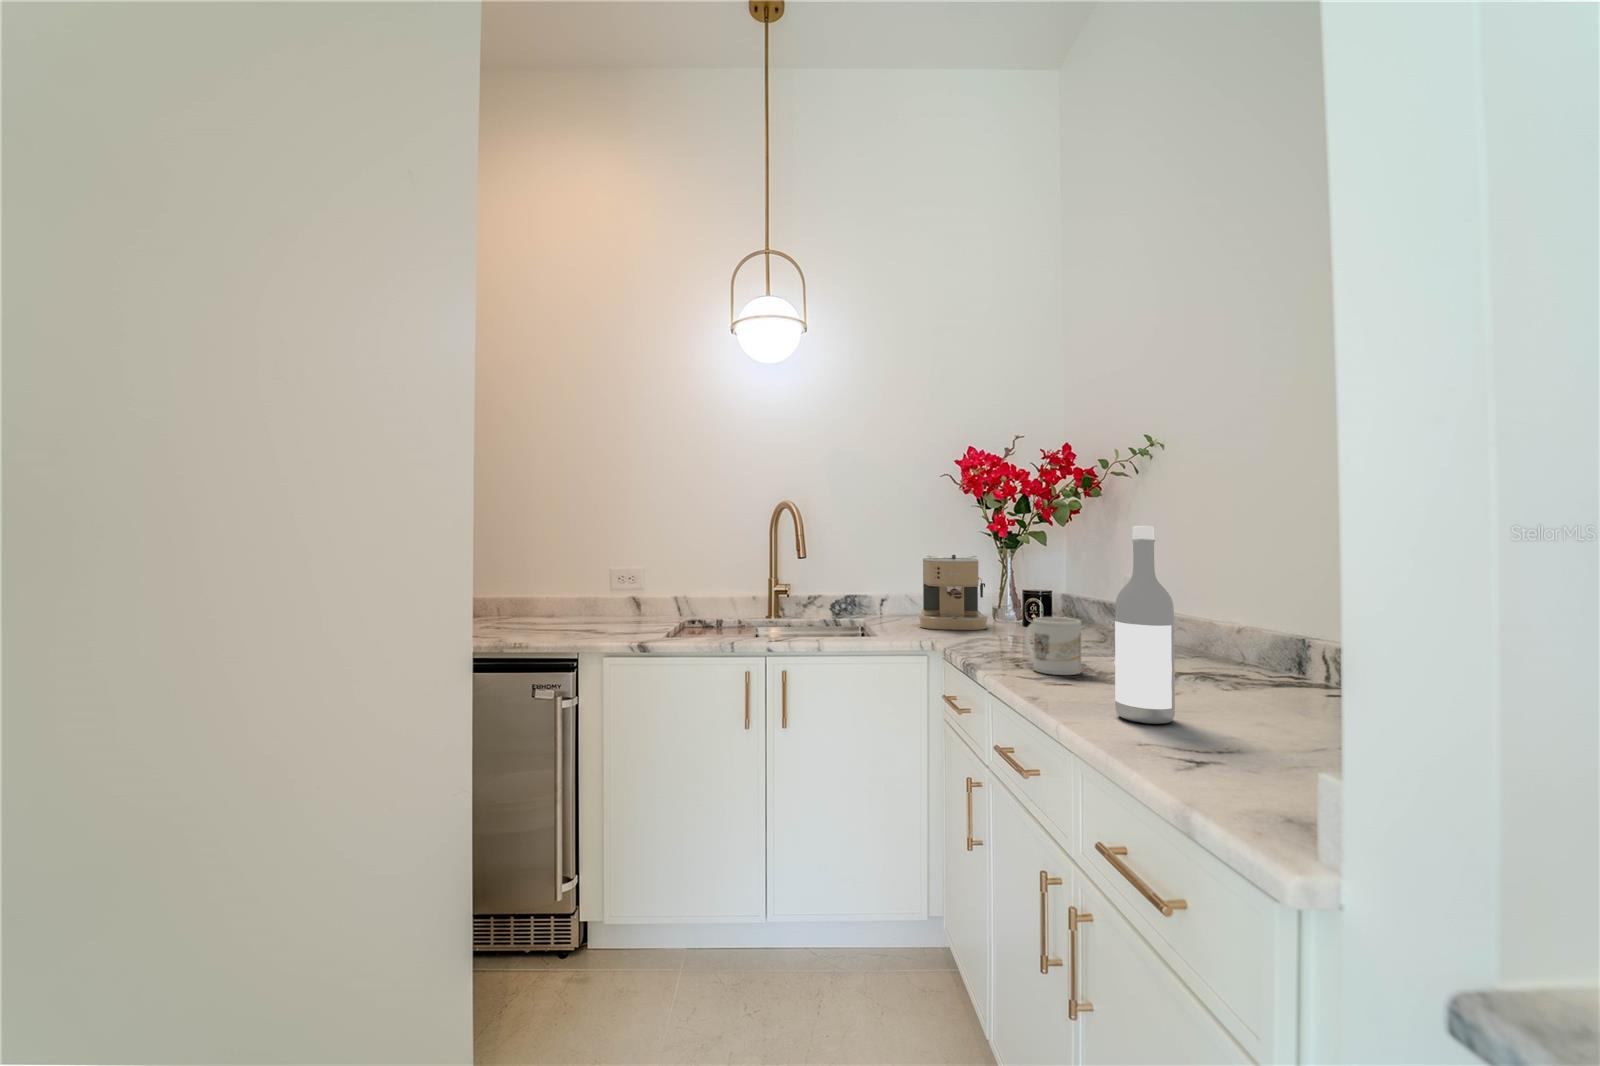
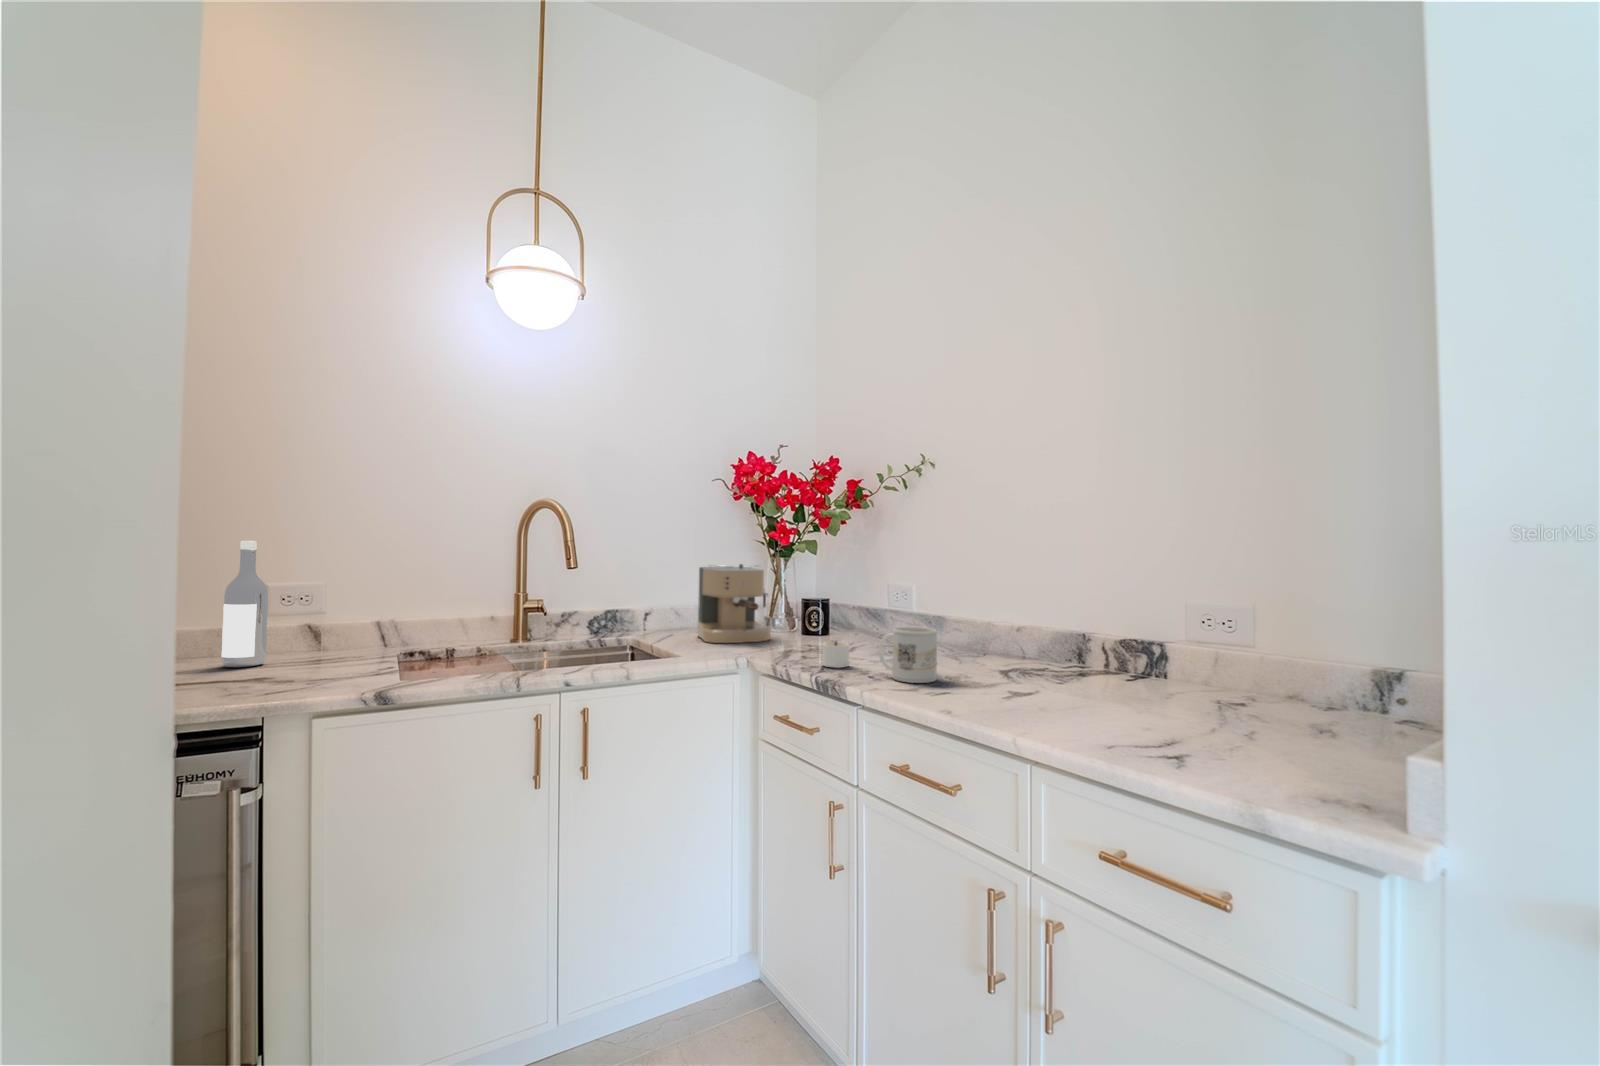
wine bottle: present [1114,526,1175,724] -> present [222,541,268,667]
candle: none [987,629,1027,656] -> present [822,642,849,668]

